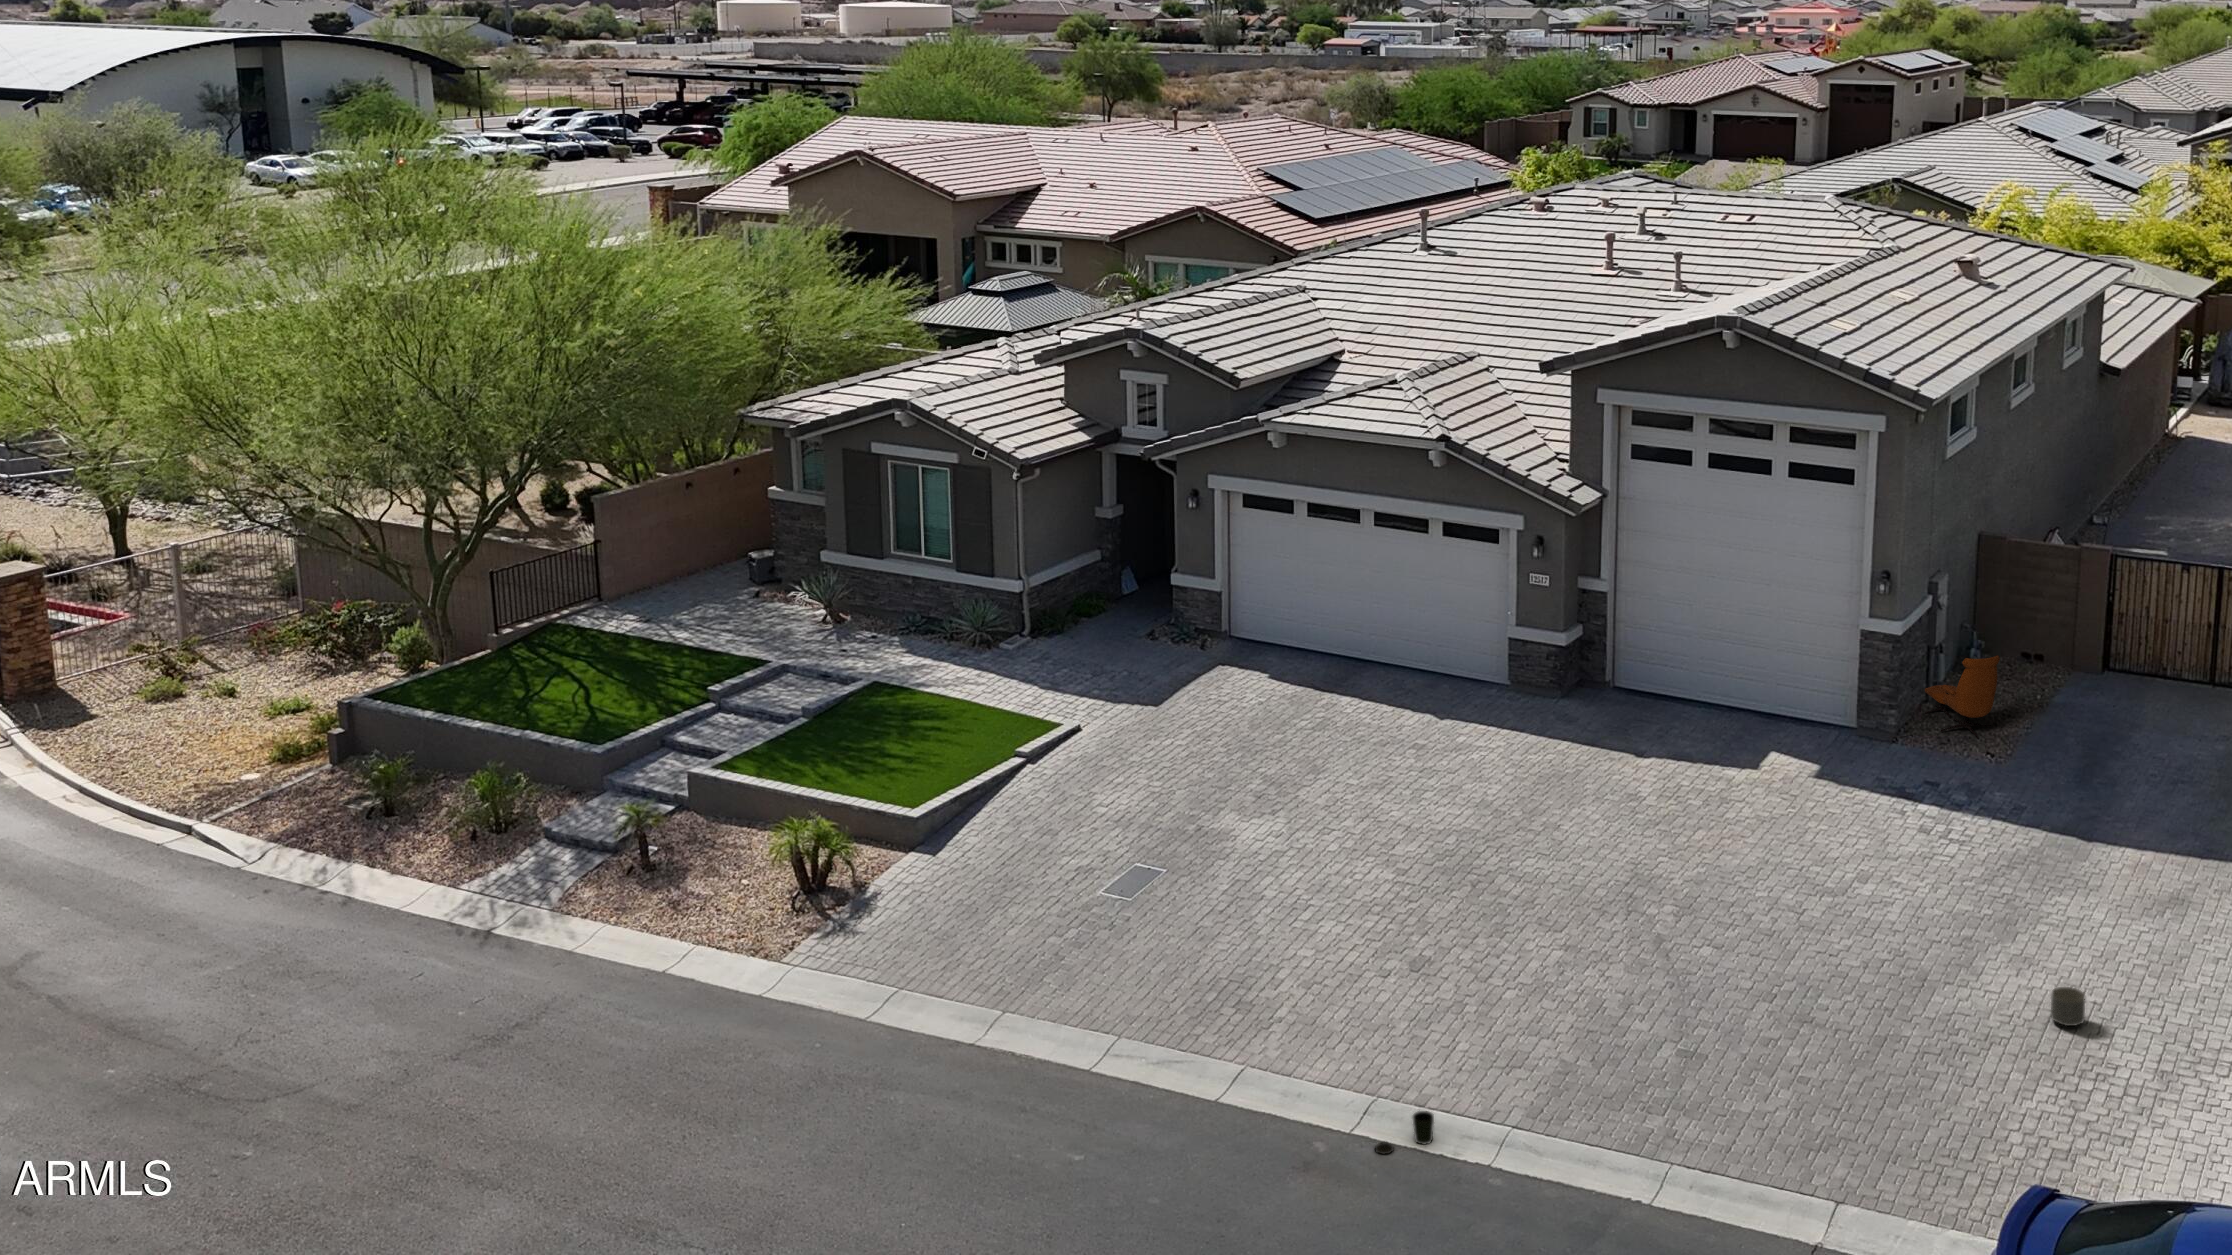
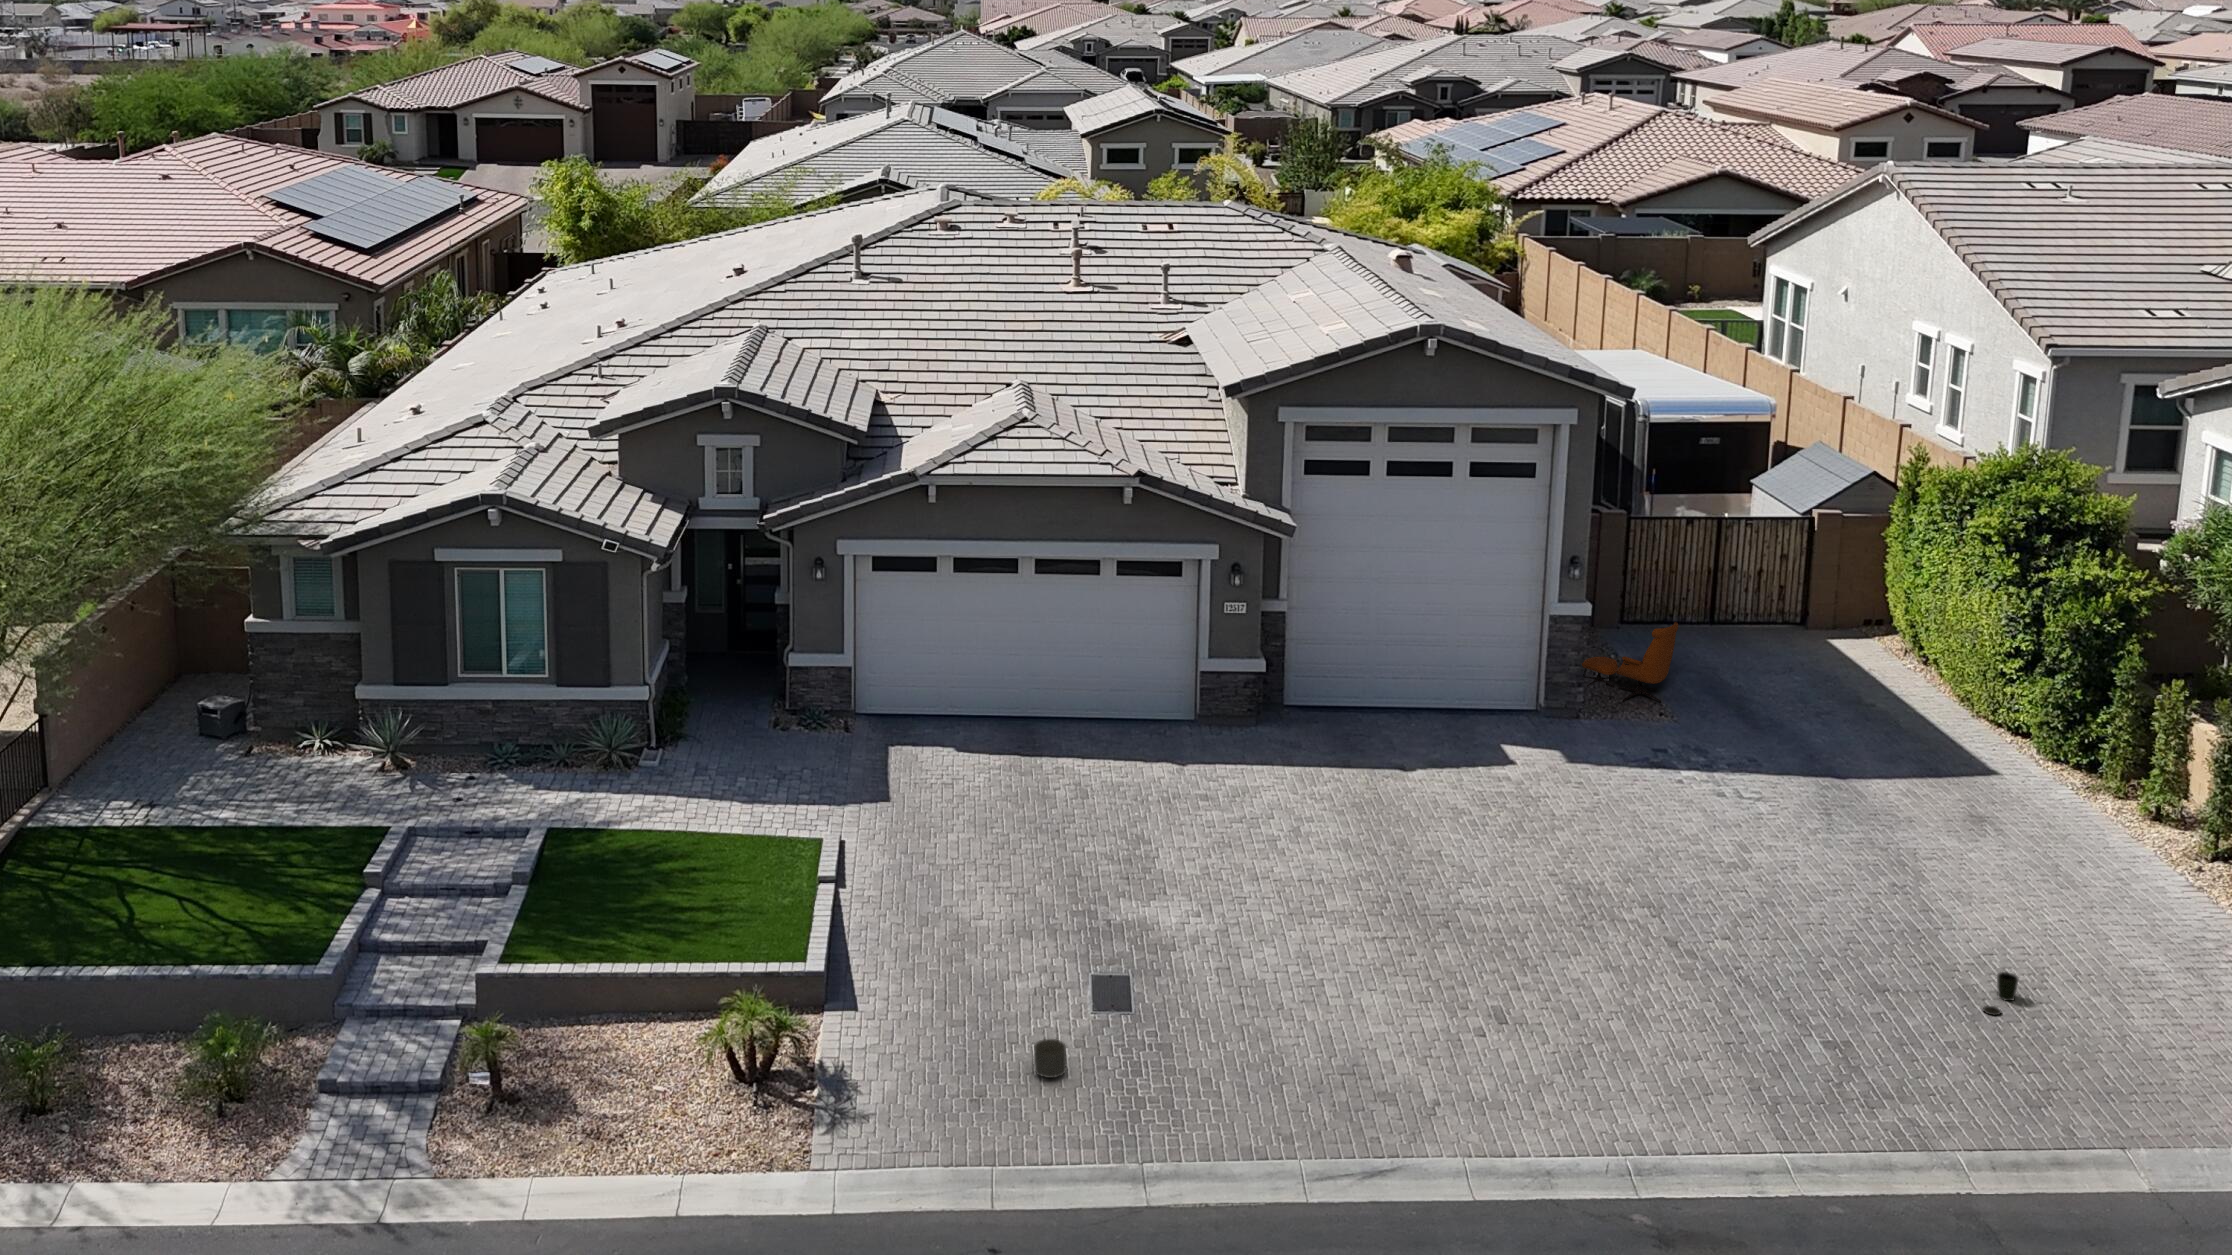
planter: present [2051,987,2085,1026] -> present [1034,1039,1066,1078]
trash can: present [1375,1111,1434,1154] -> present [1983,972,2018,1015]

